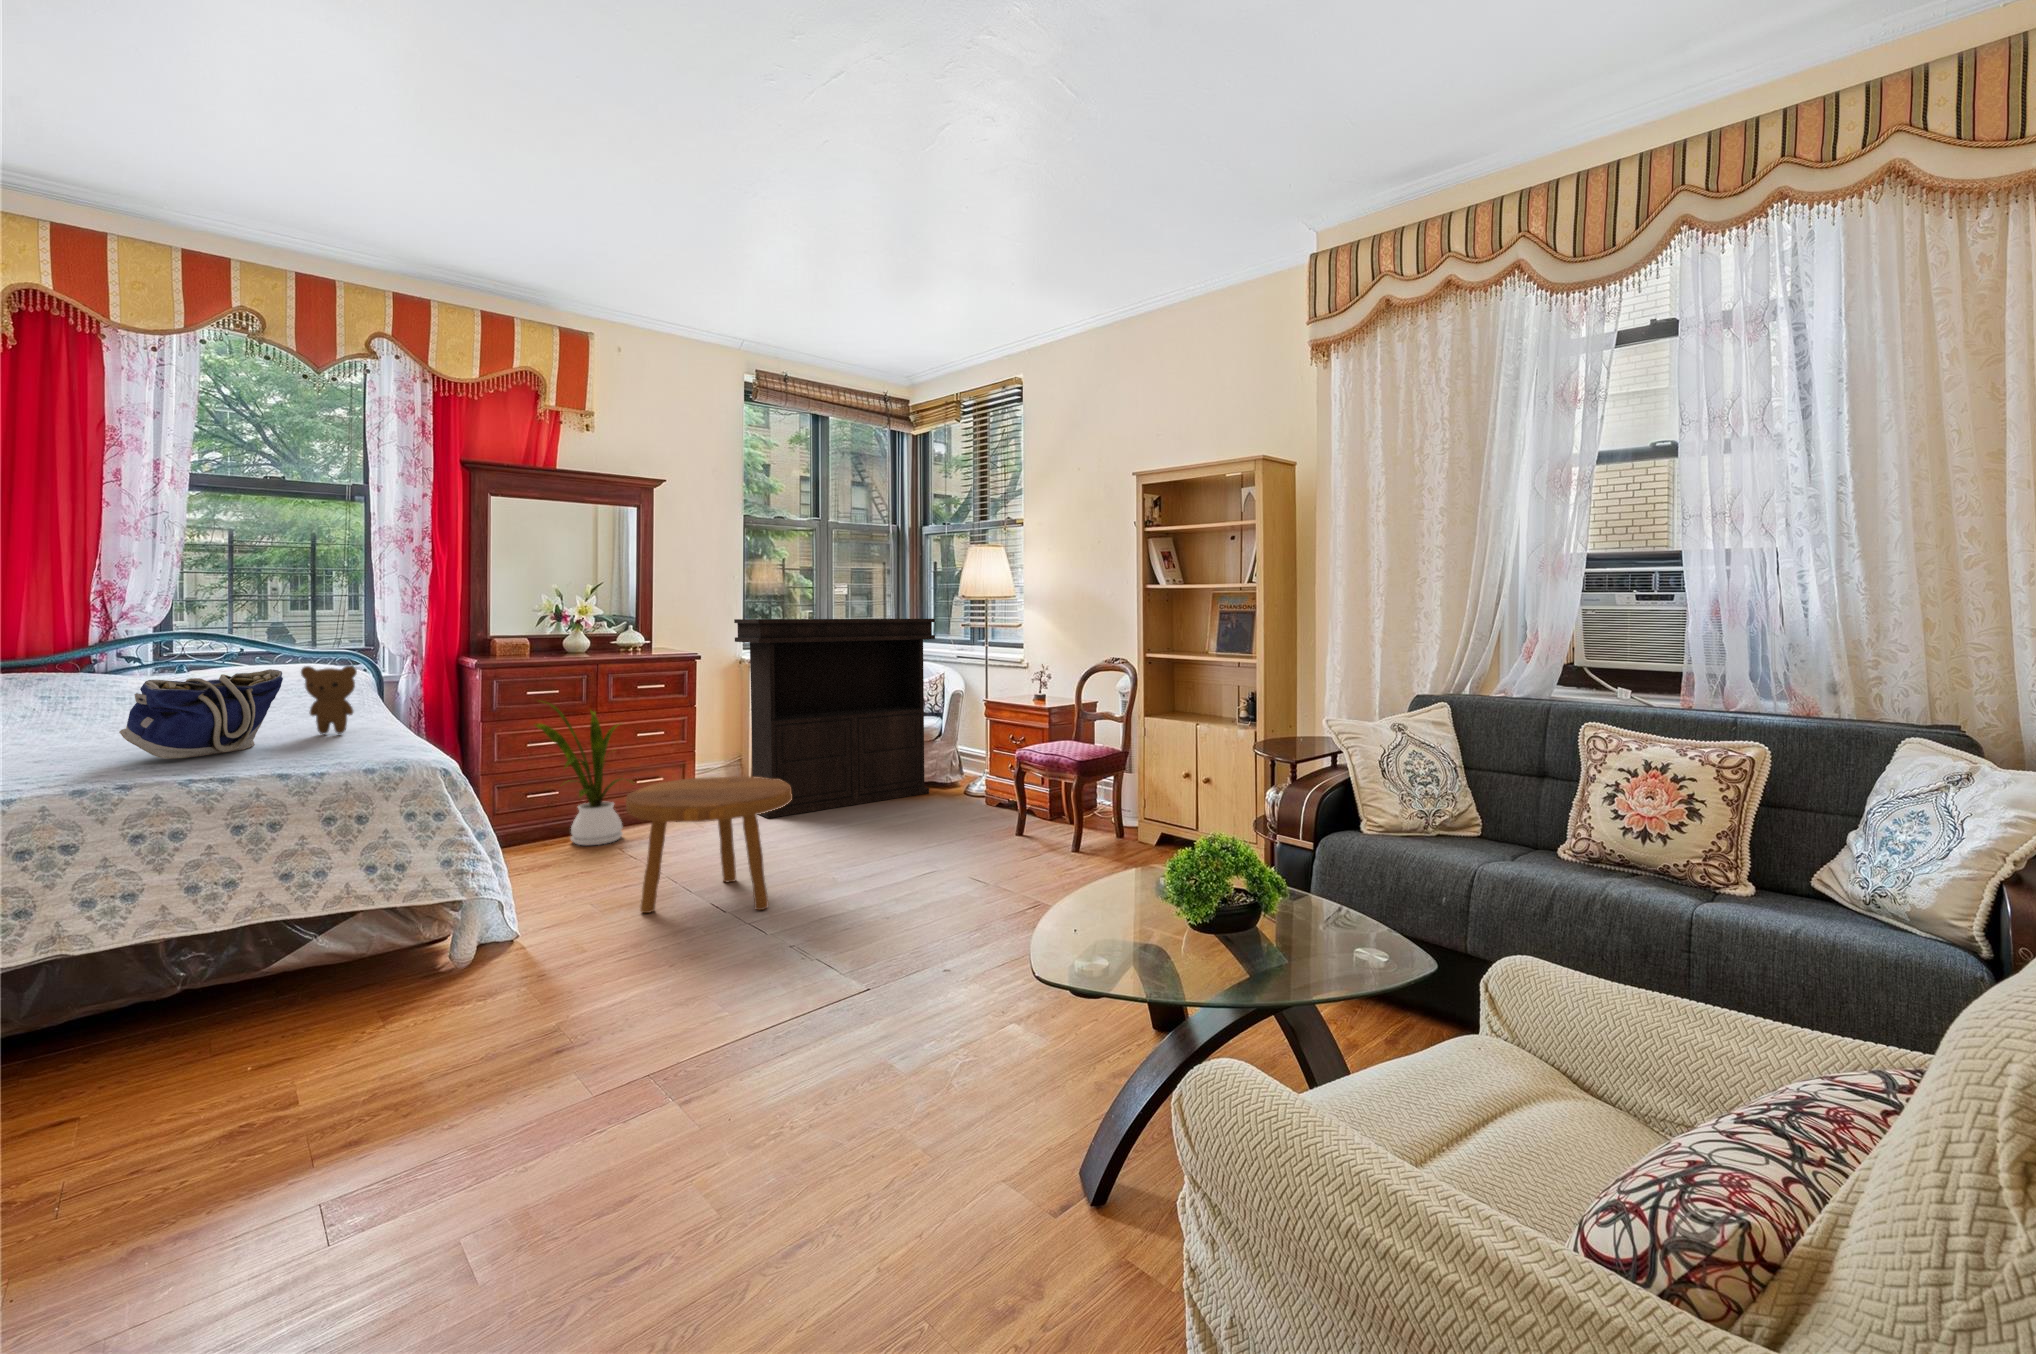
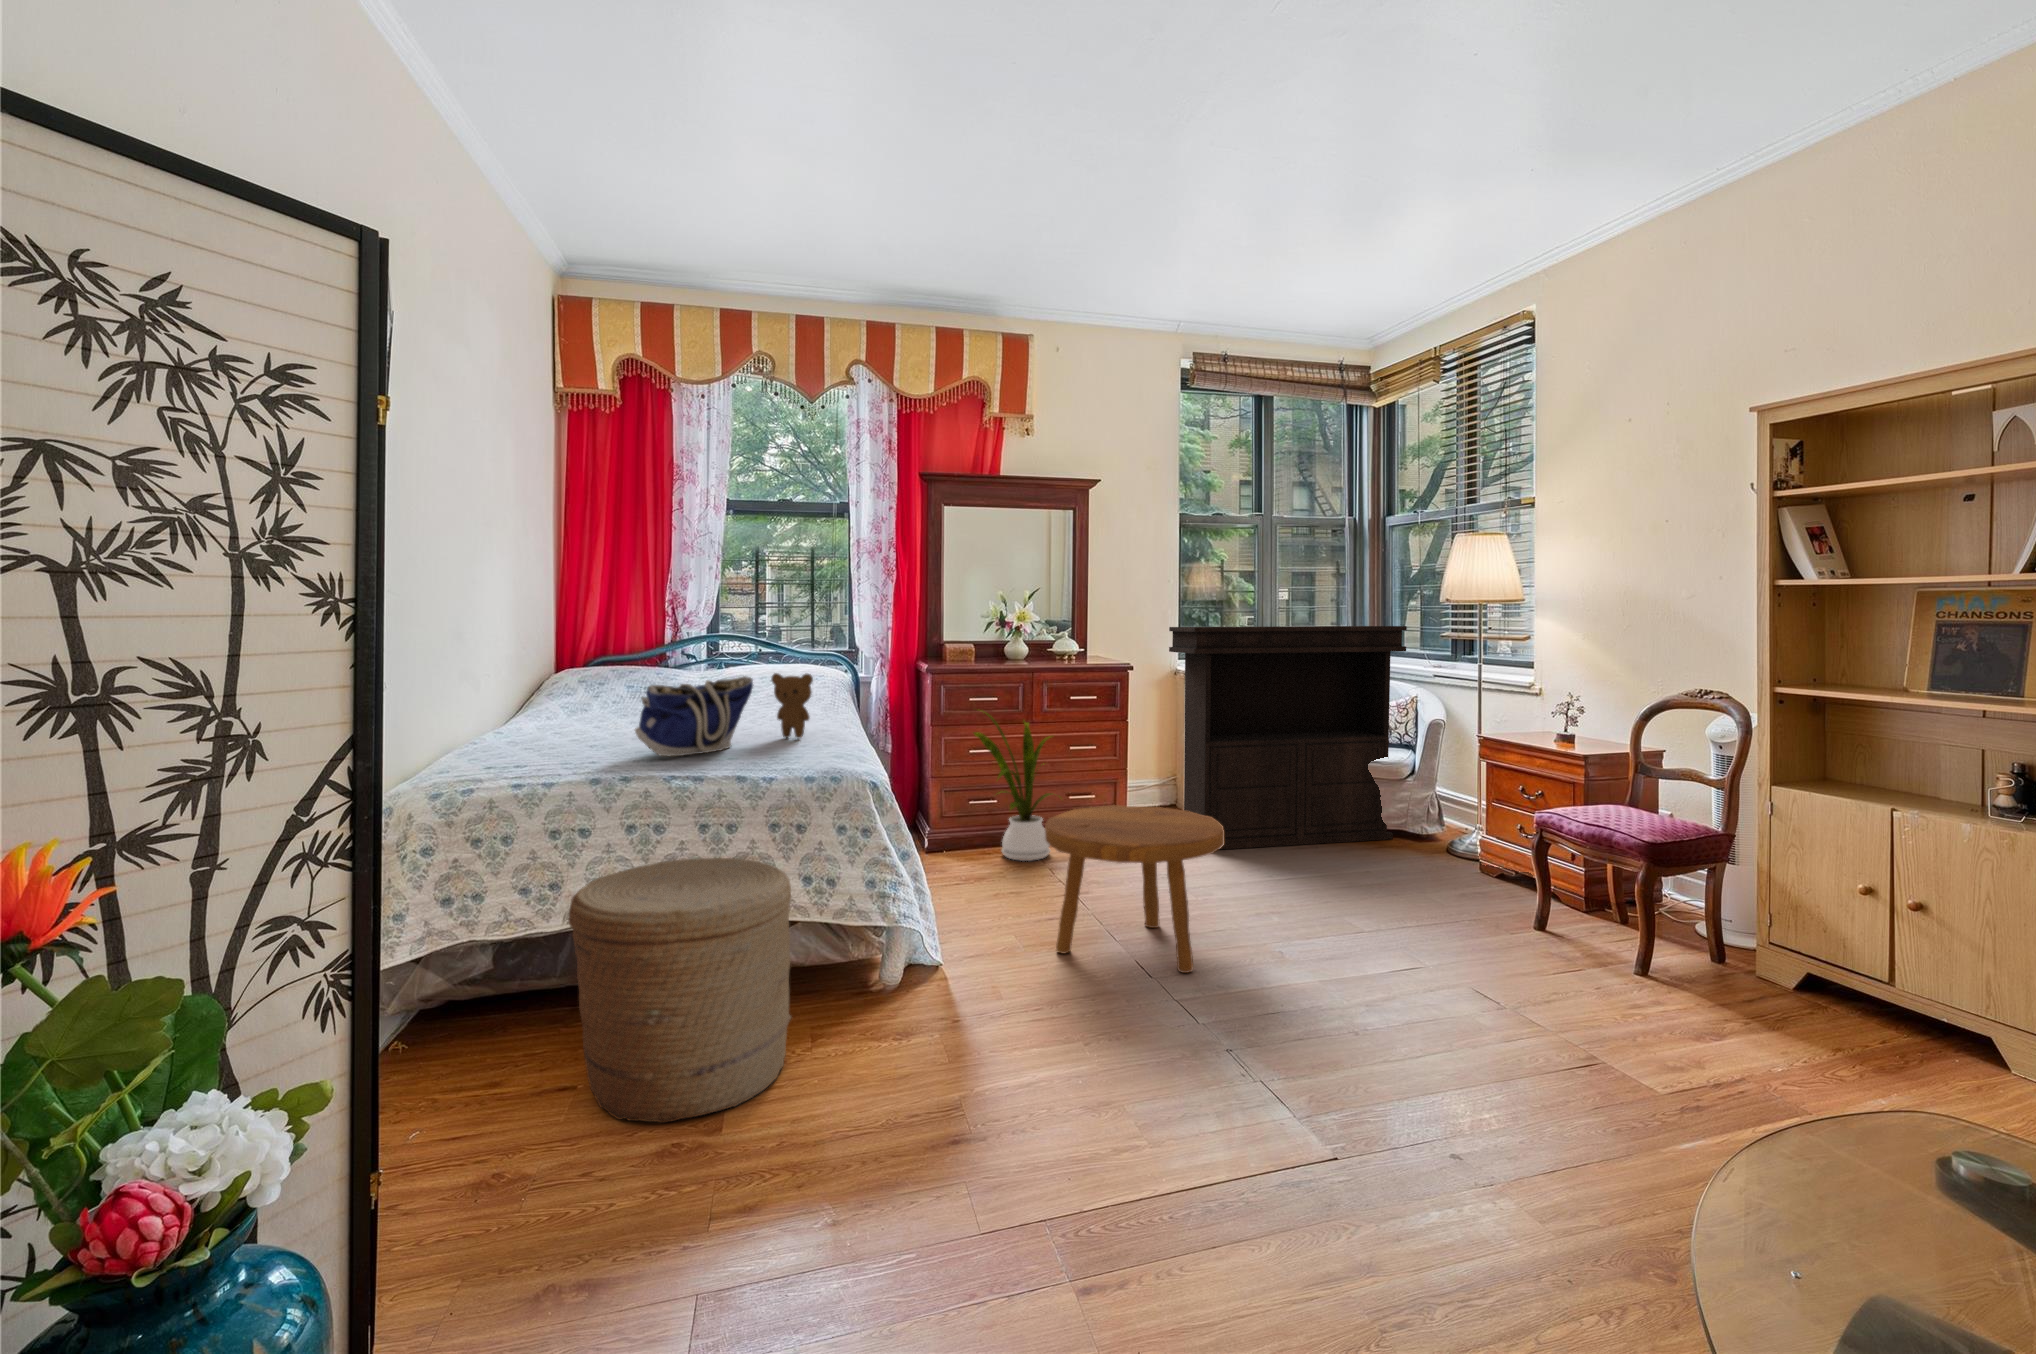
basket: none [74,854,370,1132] -> present [568,858,791,1123]

